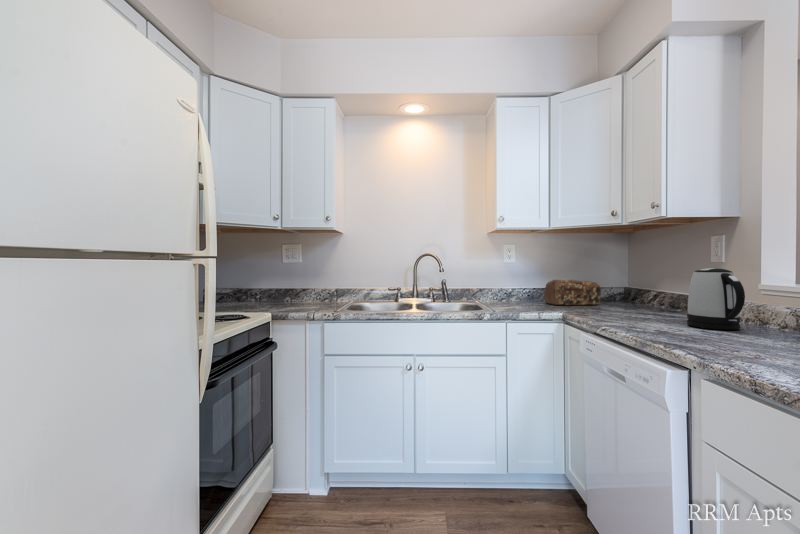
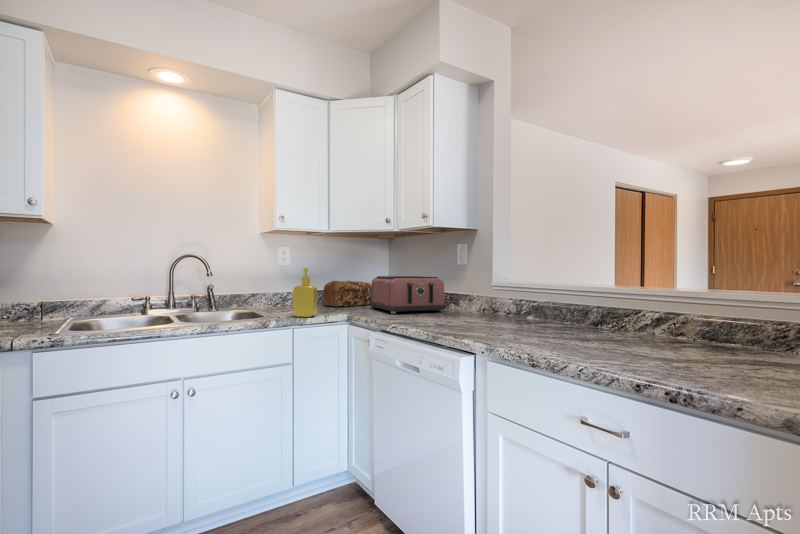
soap dispenser: none [508,268,530,313] -> present [293,268,317,317]
kettle: present [687,268,745,330] -> none [450,269,489,319]
toaster: none [592,276,689,318] -> present [370,276,446,314]

